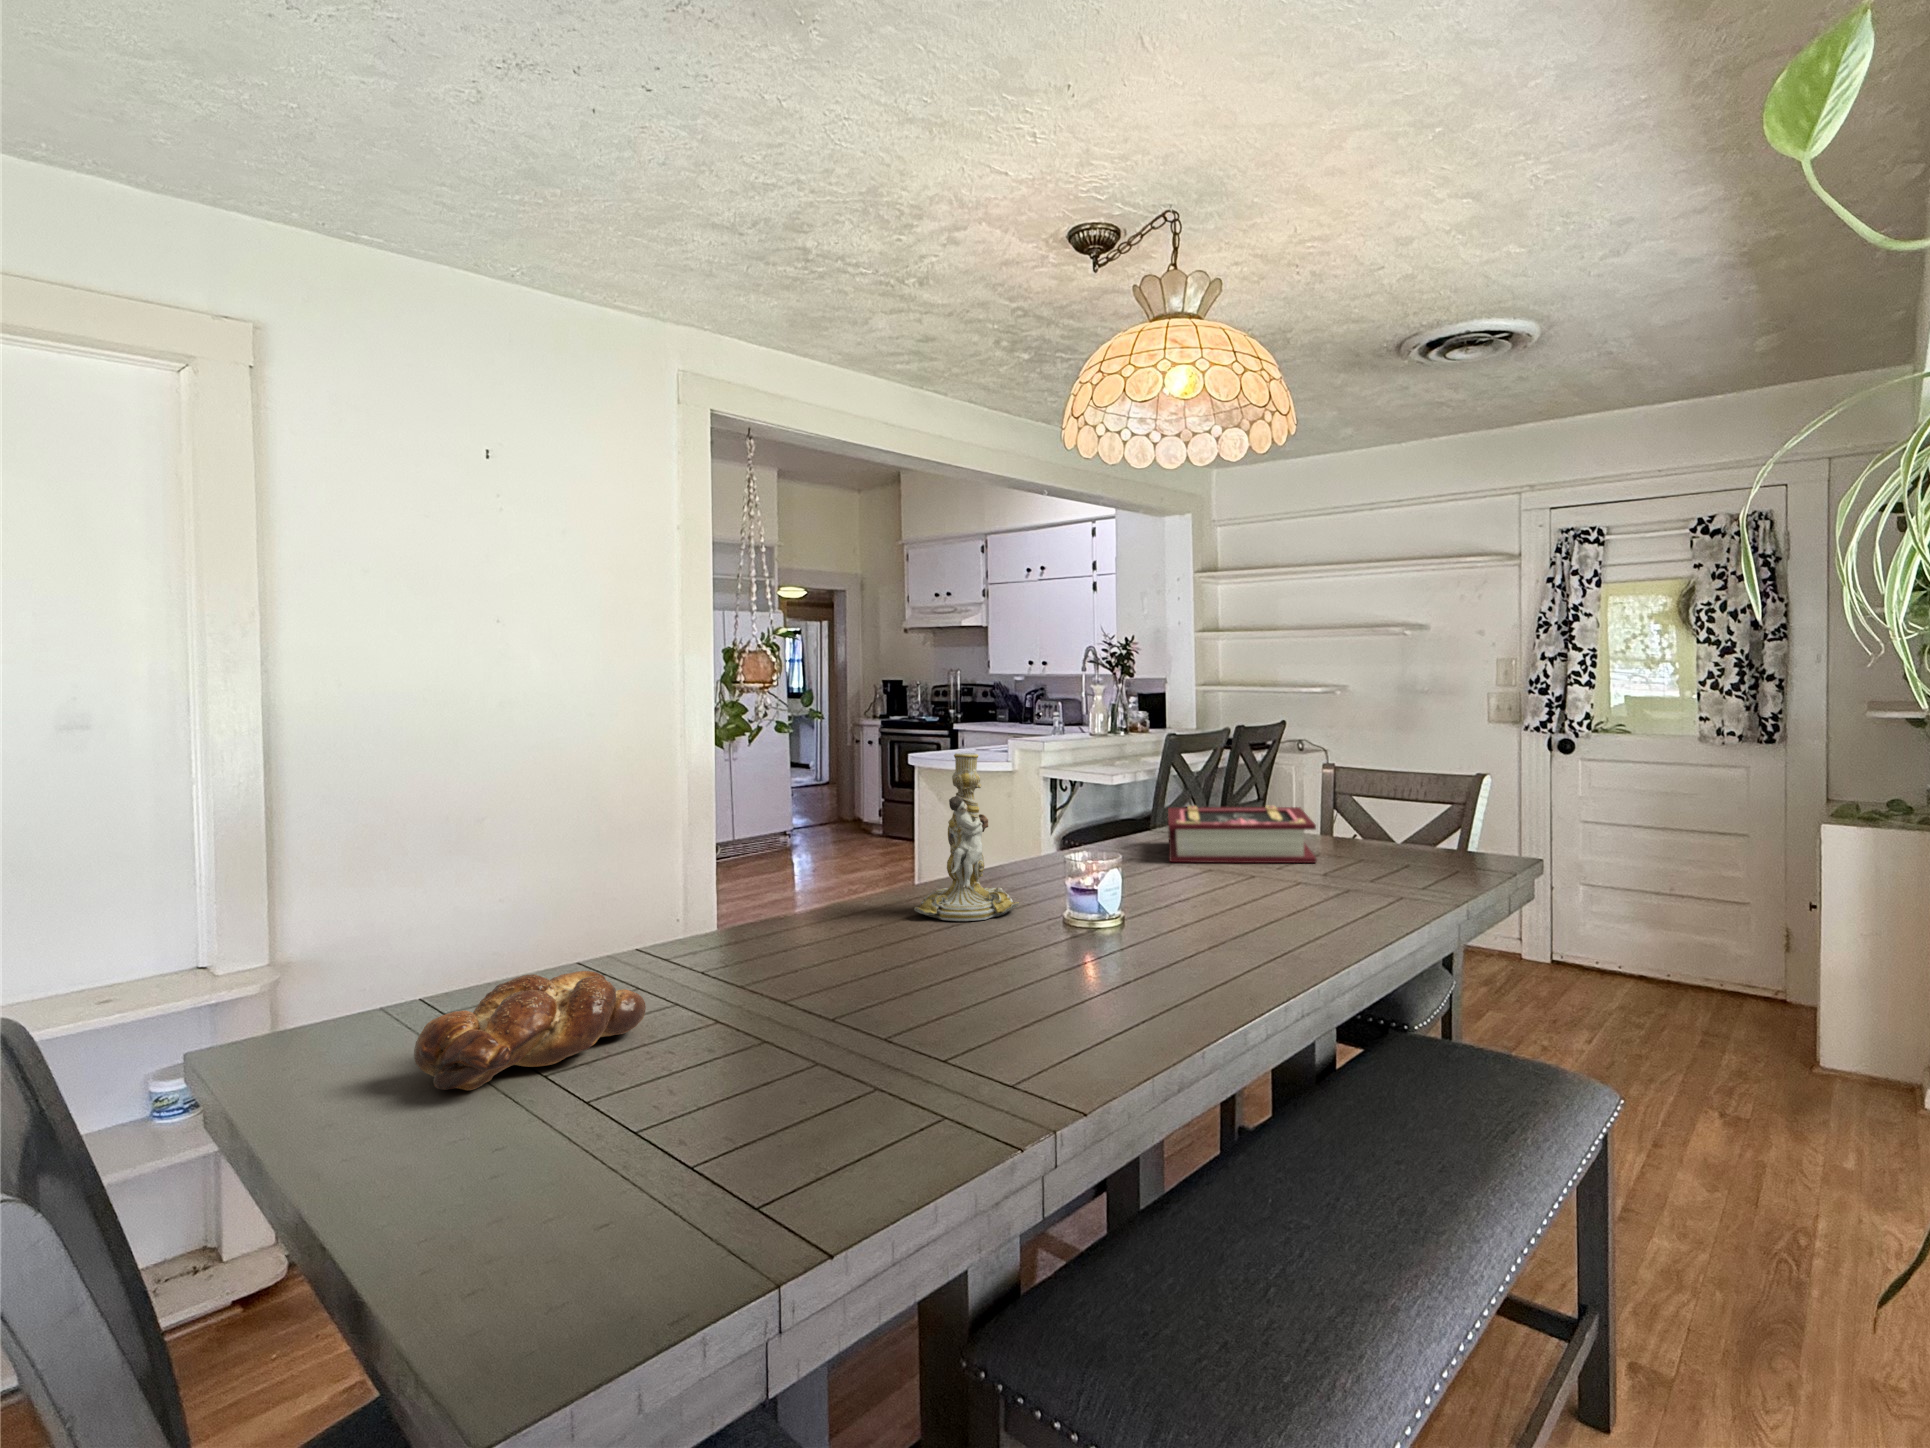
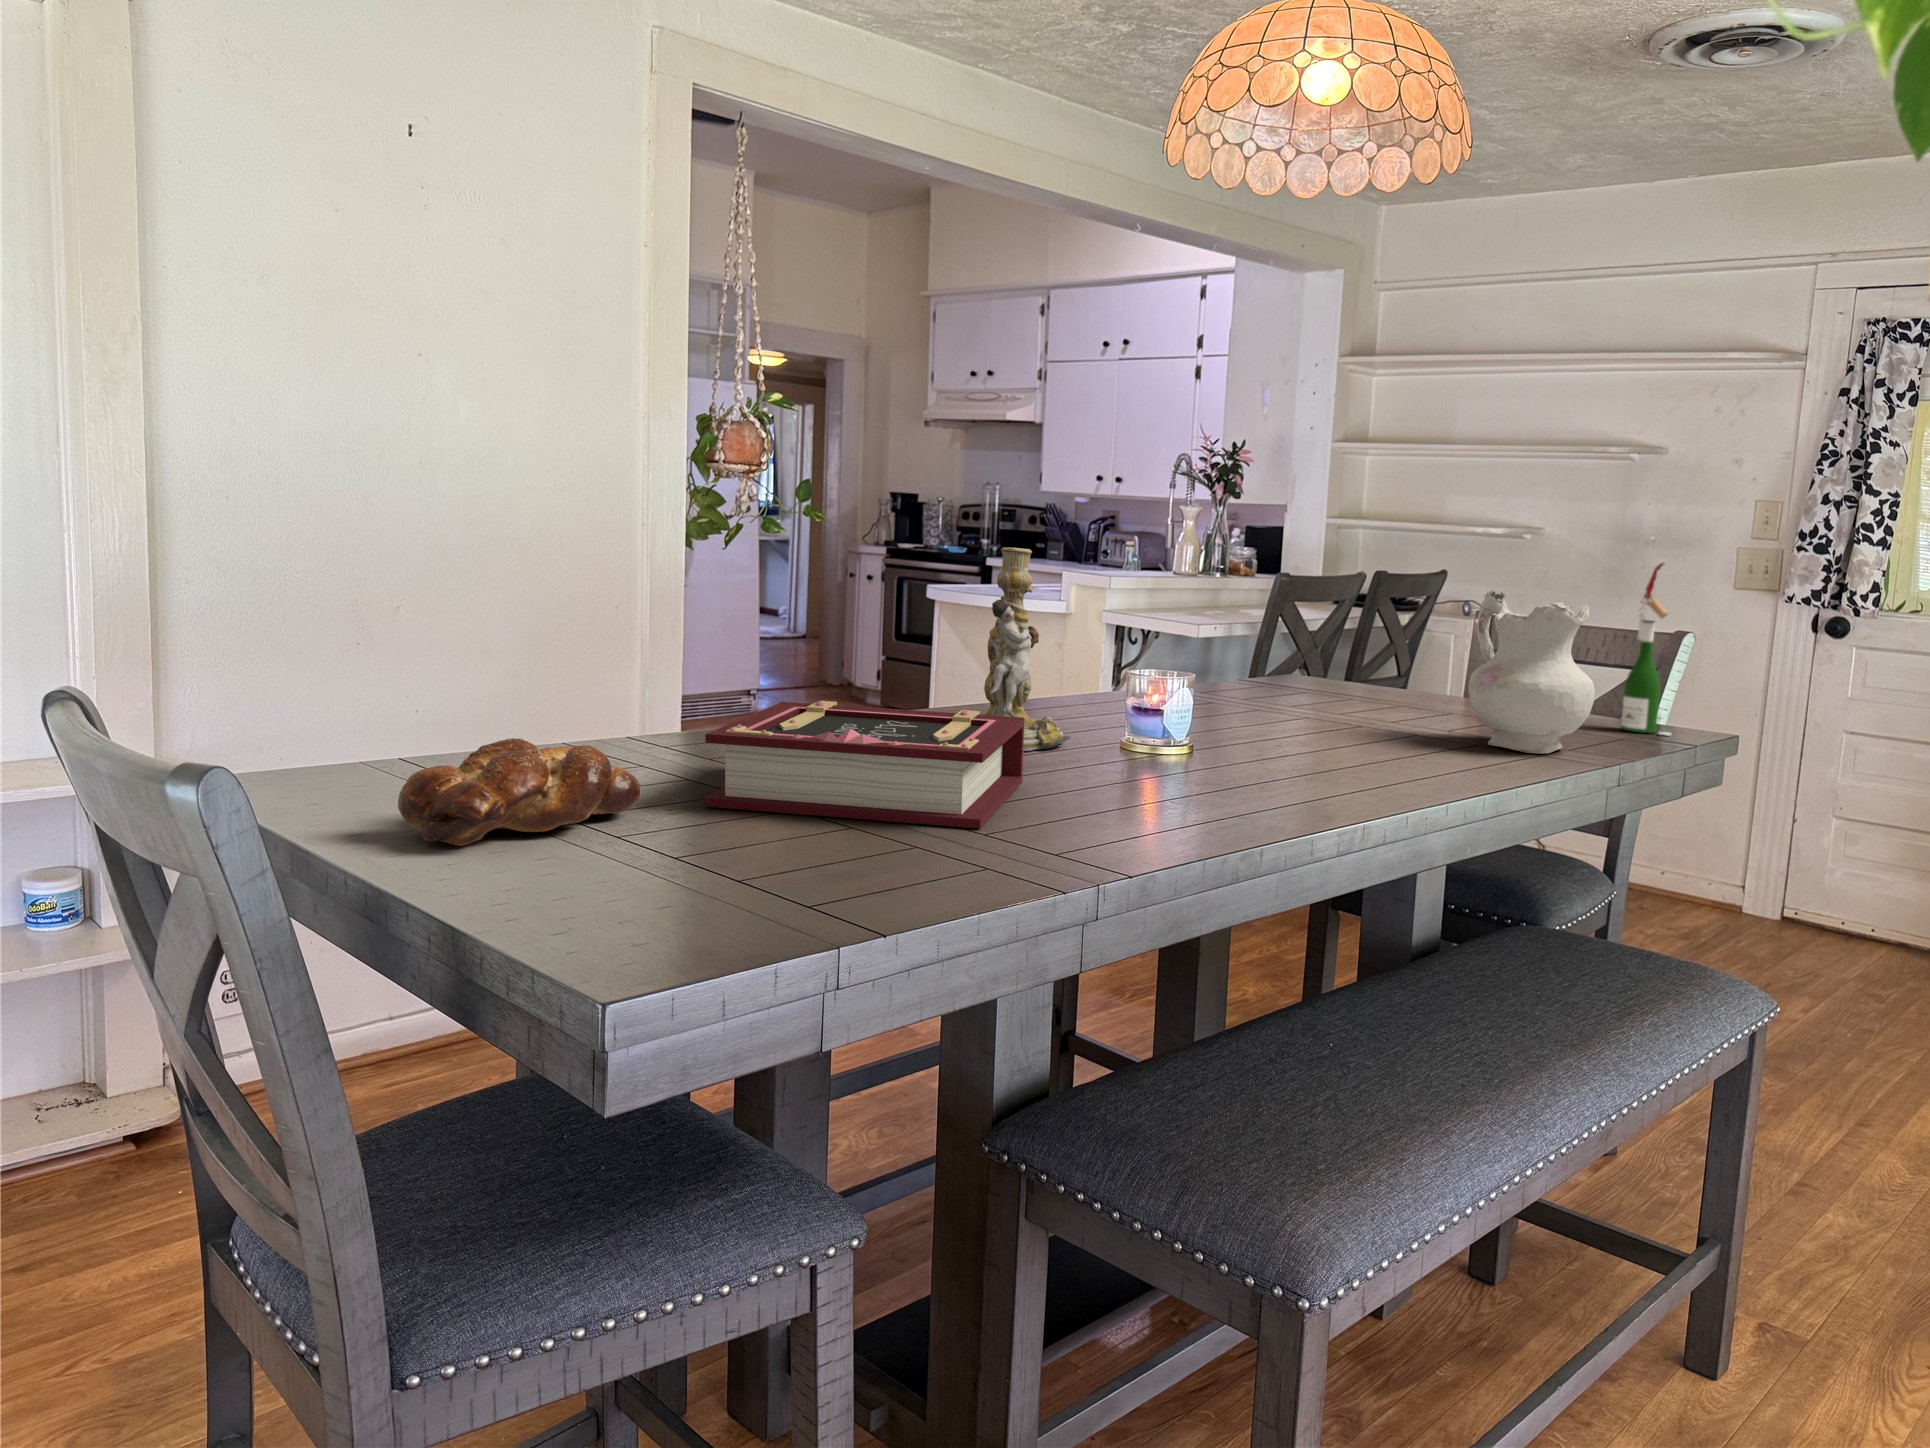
wine bottle: none [1443,725,1483,859] -> present [1621,563,1670,735]
ceramic pitcher: none [1328,757,1427,887] -> present [1469,590,1595,754]
book: present [1168,805,1317,863] -> present [705,701,1025,829]

